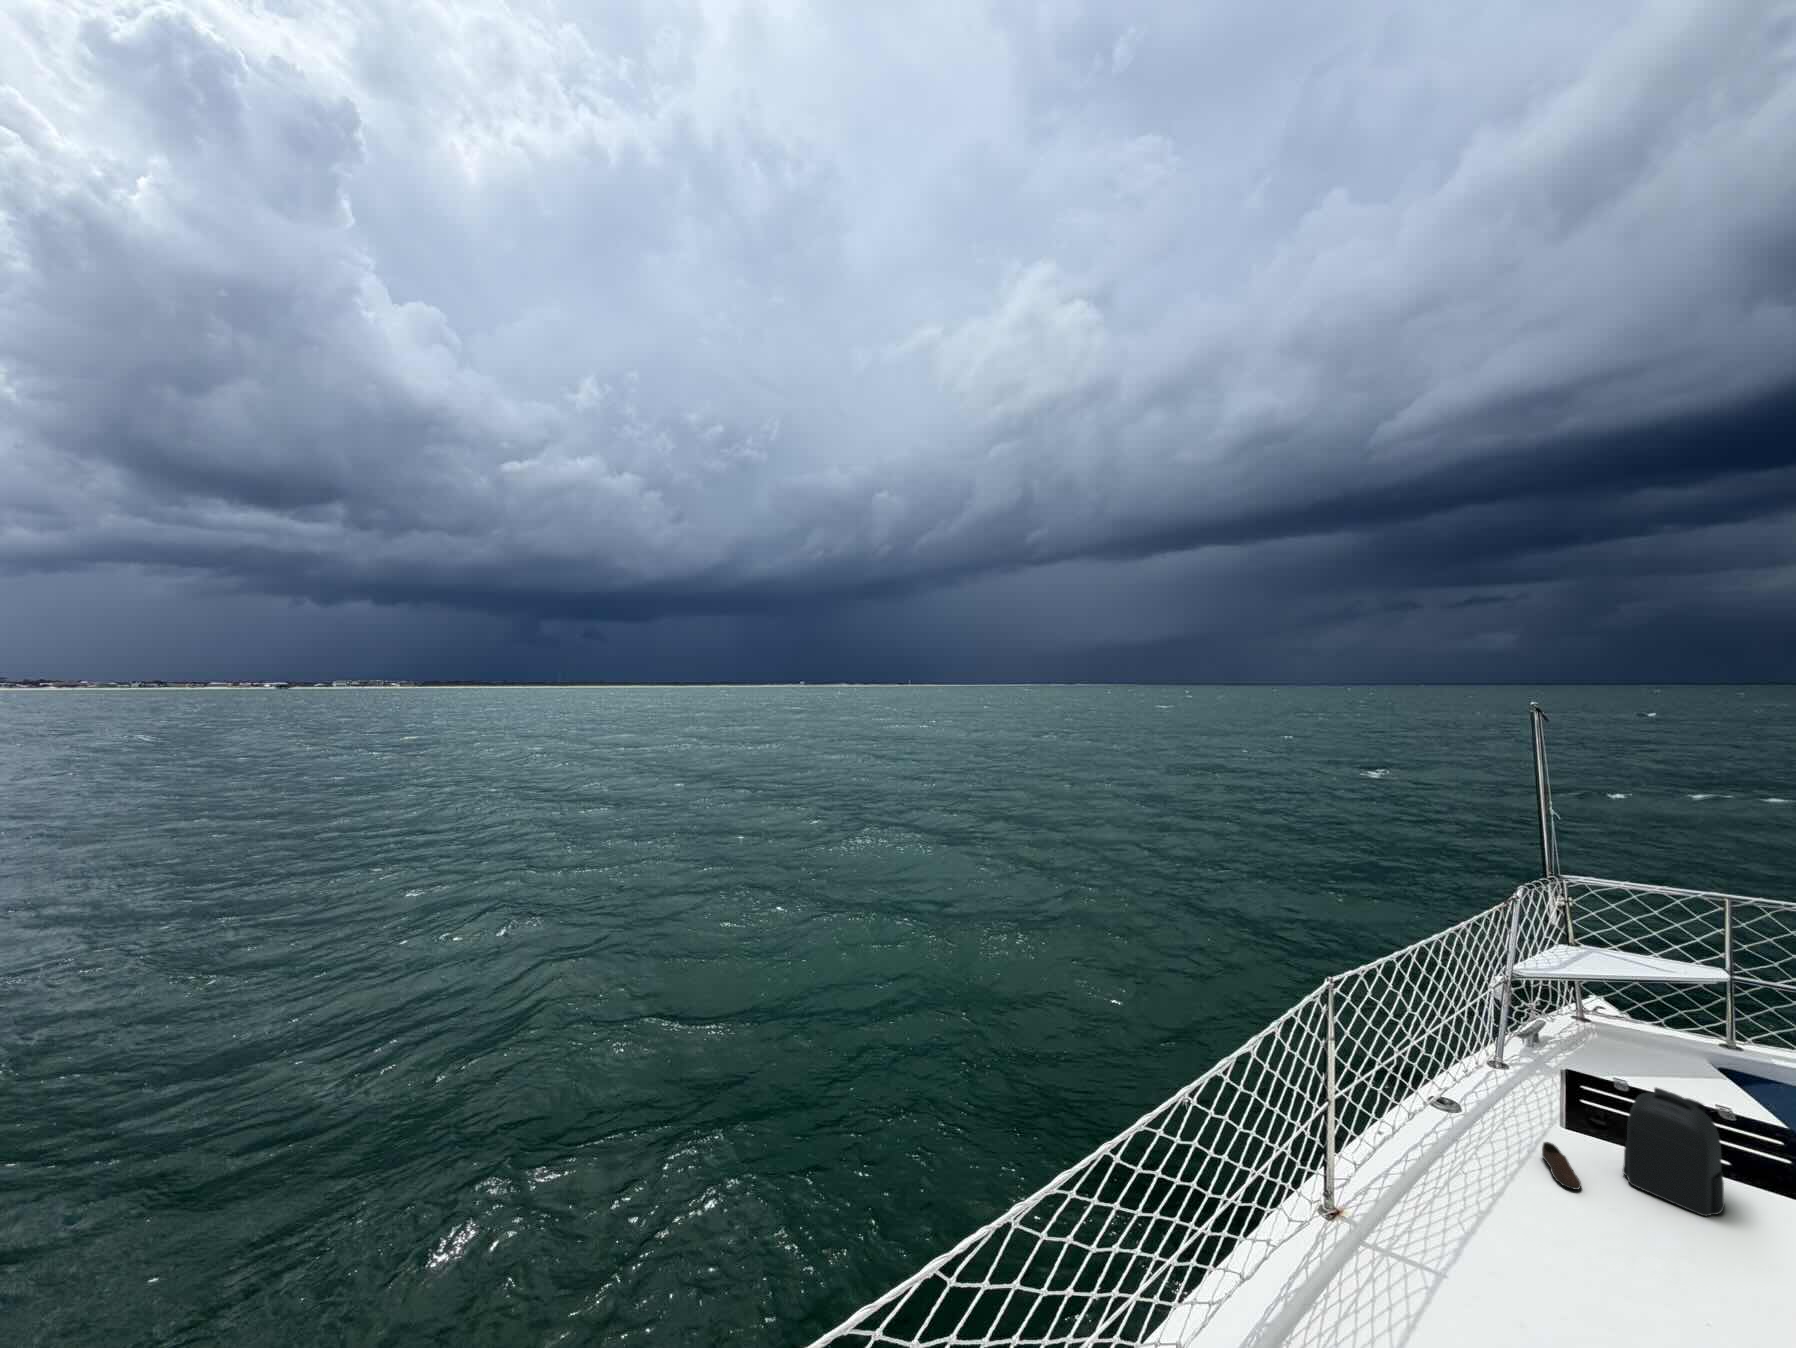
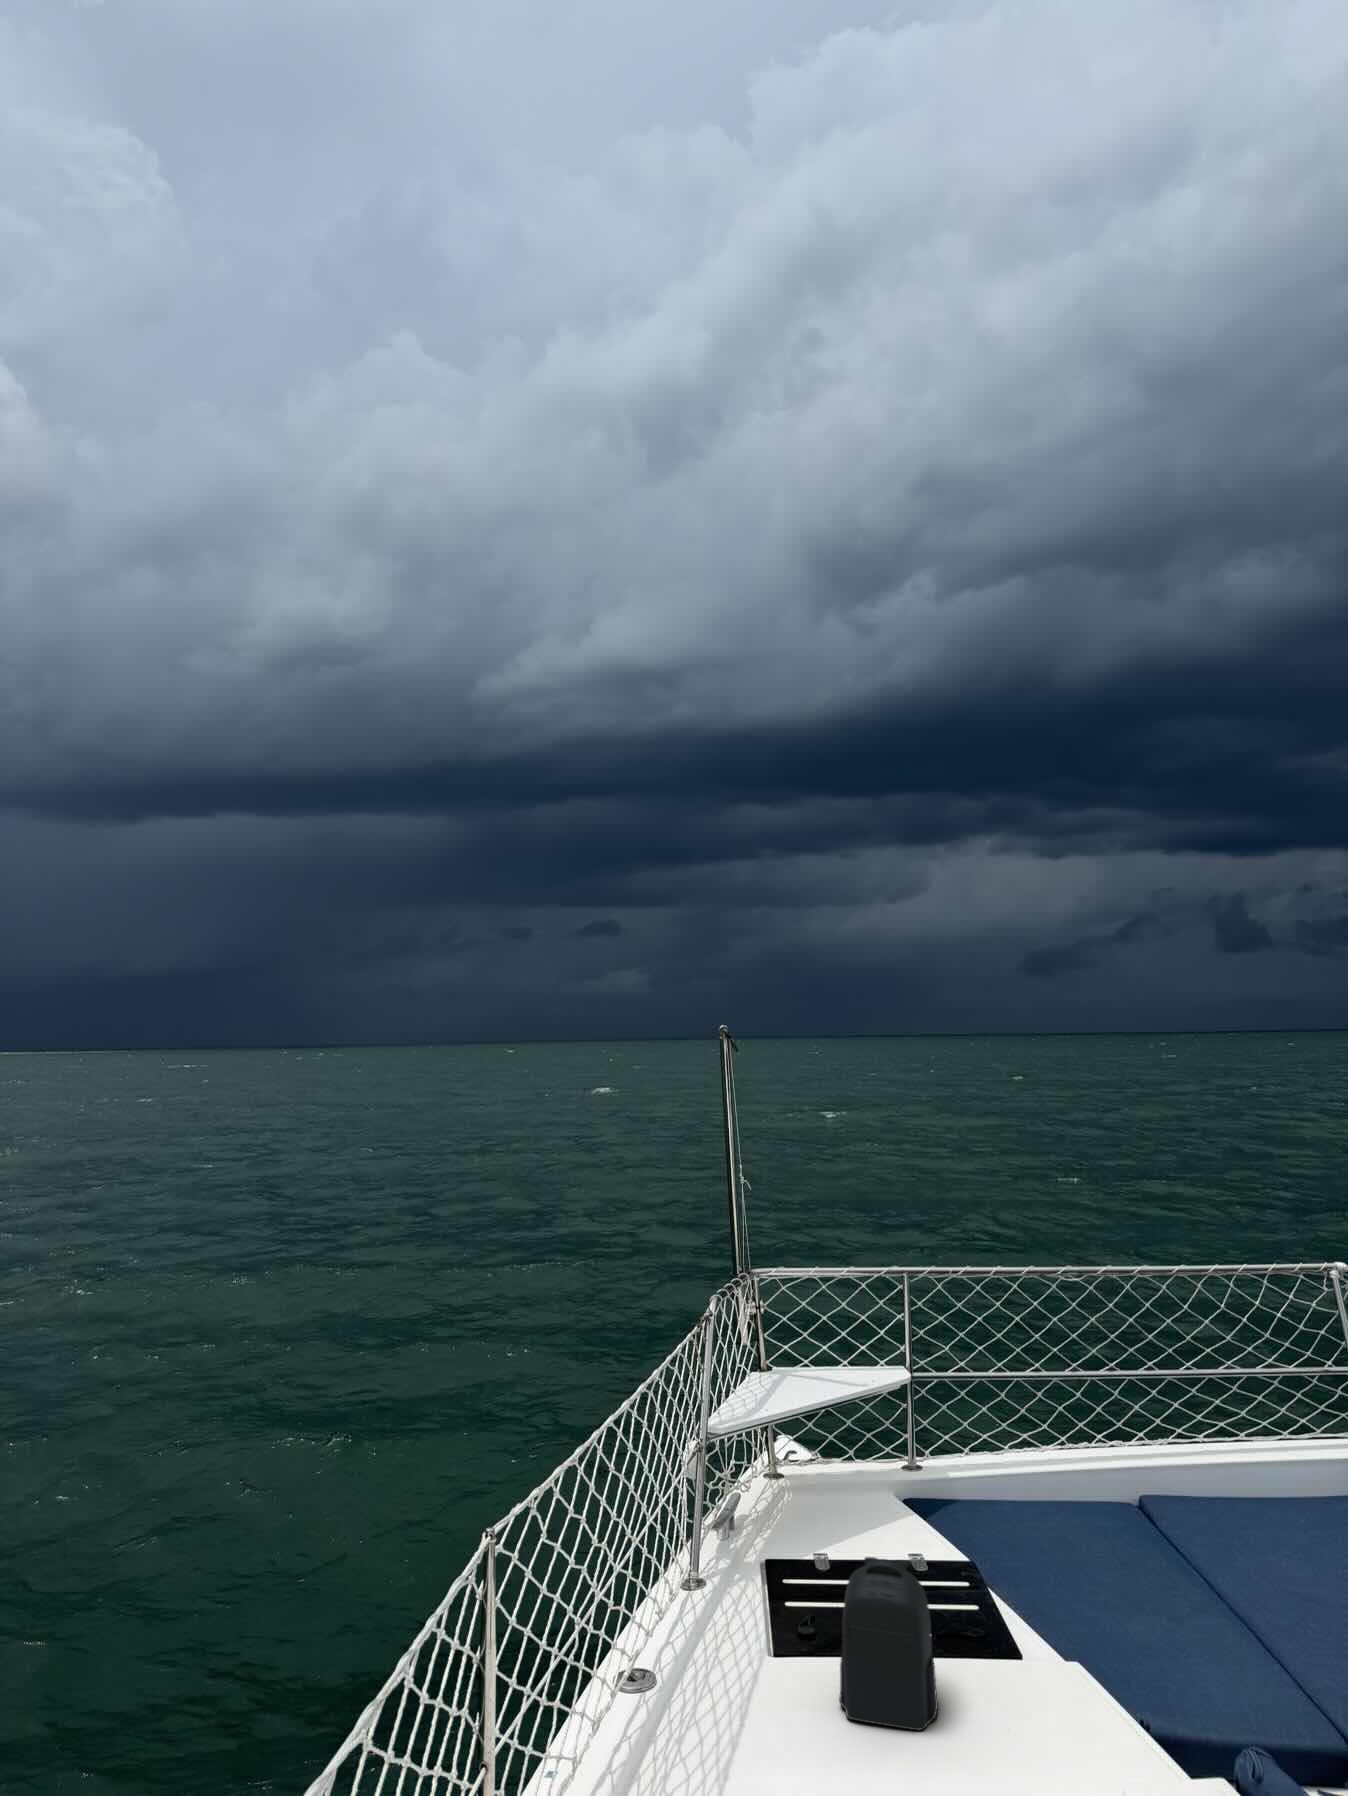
shoe: present [1542,1142,1581,1190] -> none [754,1694,801,1763]

